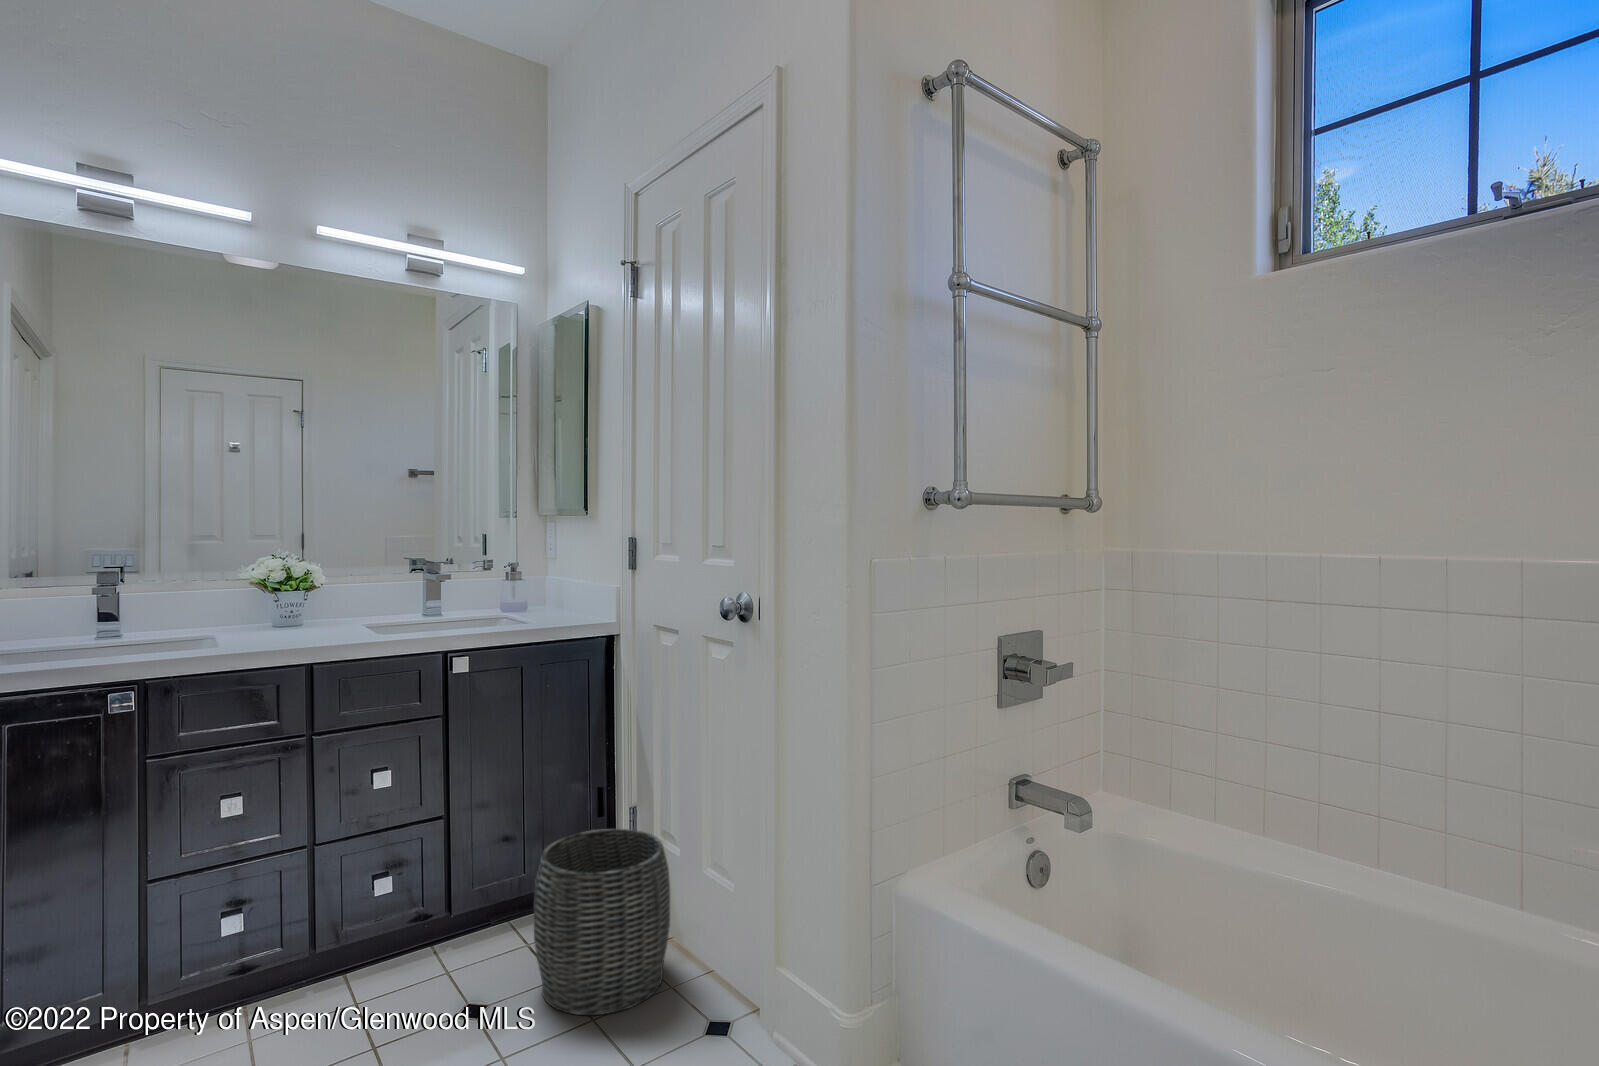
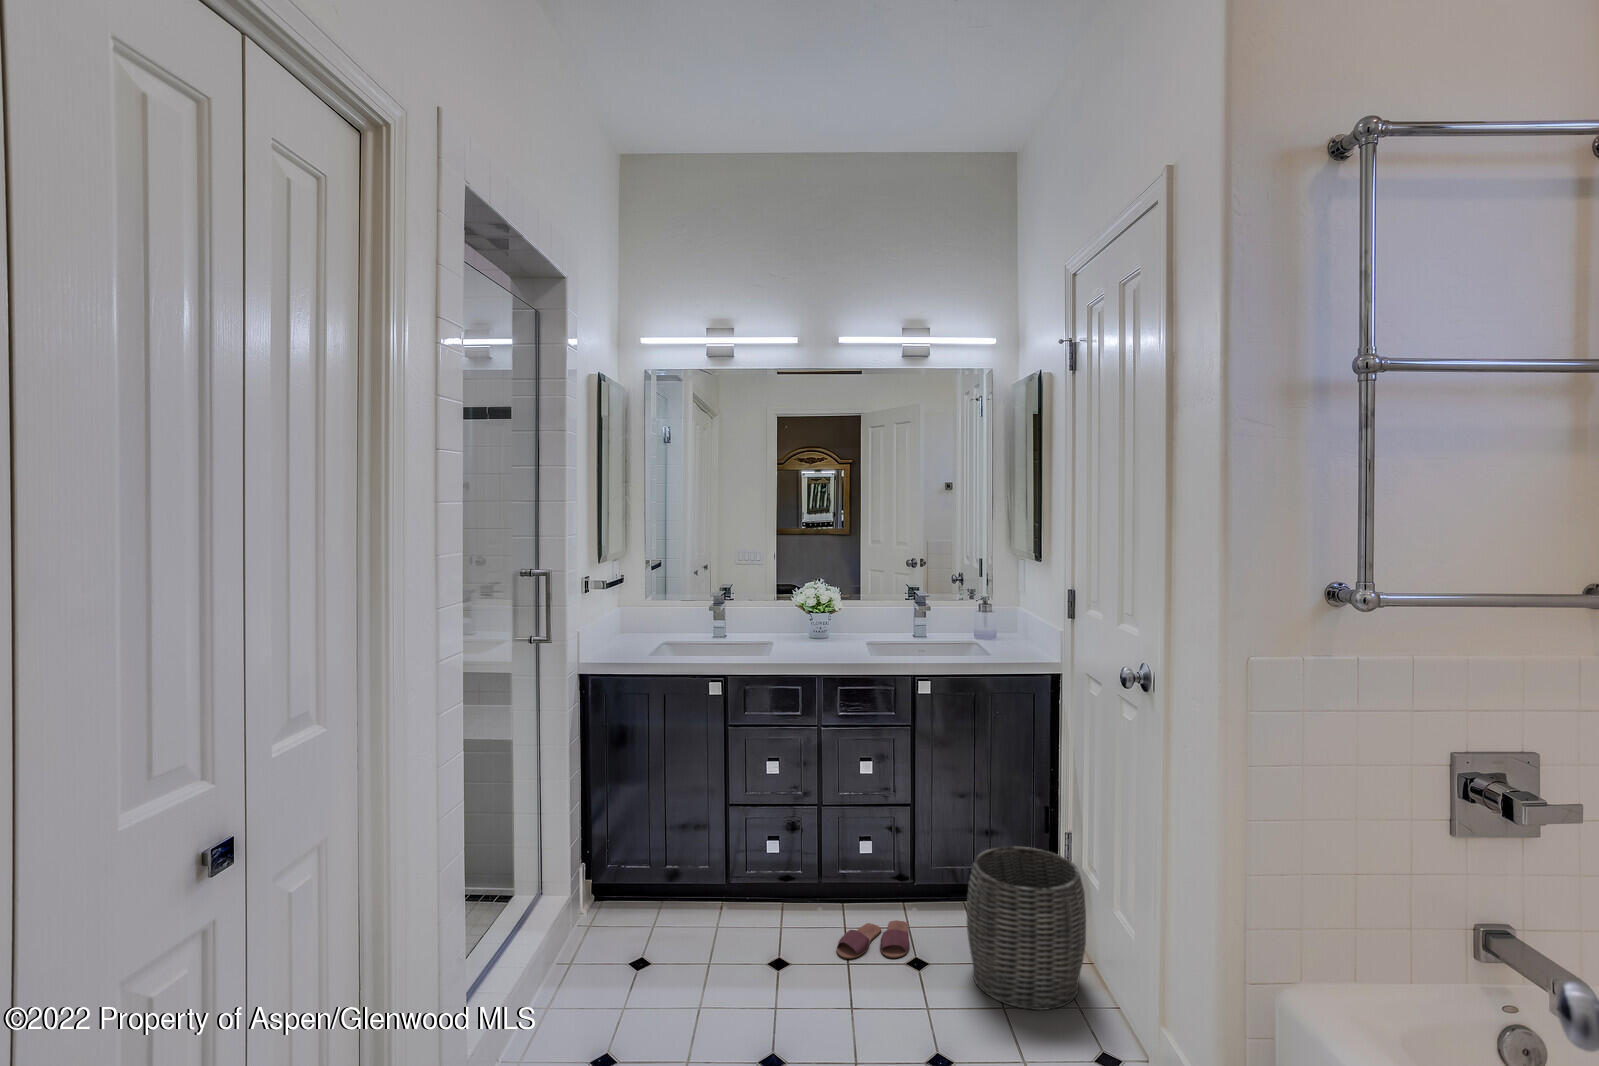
slippers: none [352,962,455,1033] -> present [837,921,909,959]

